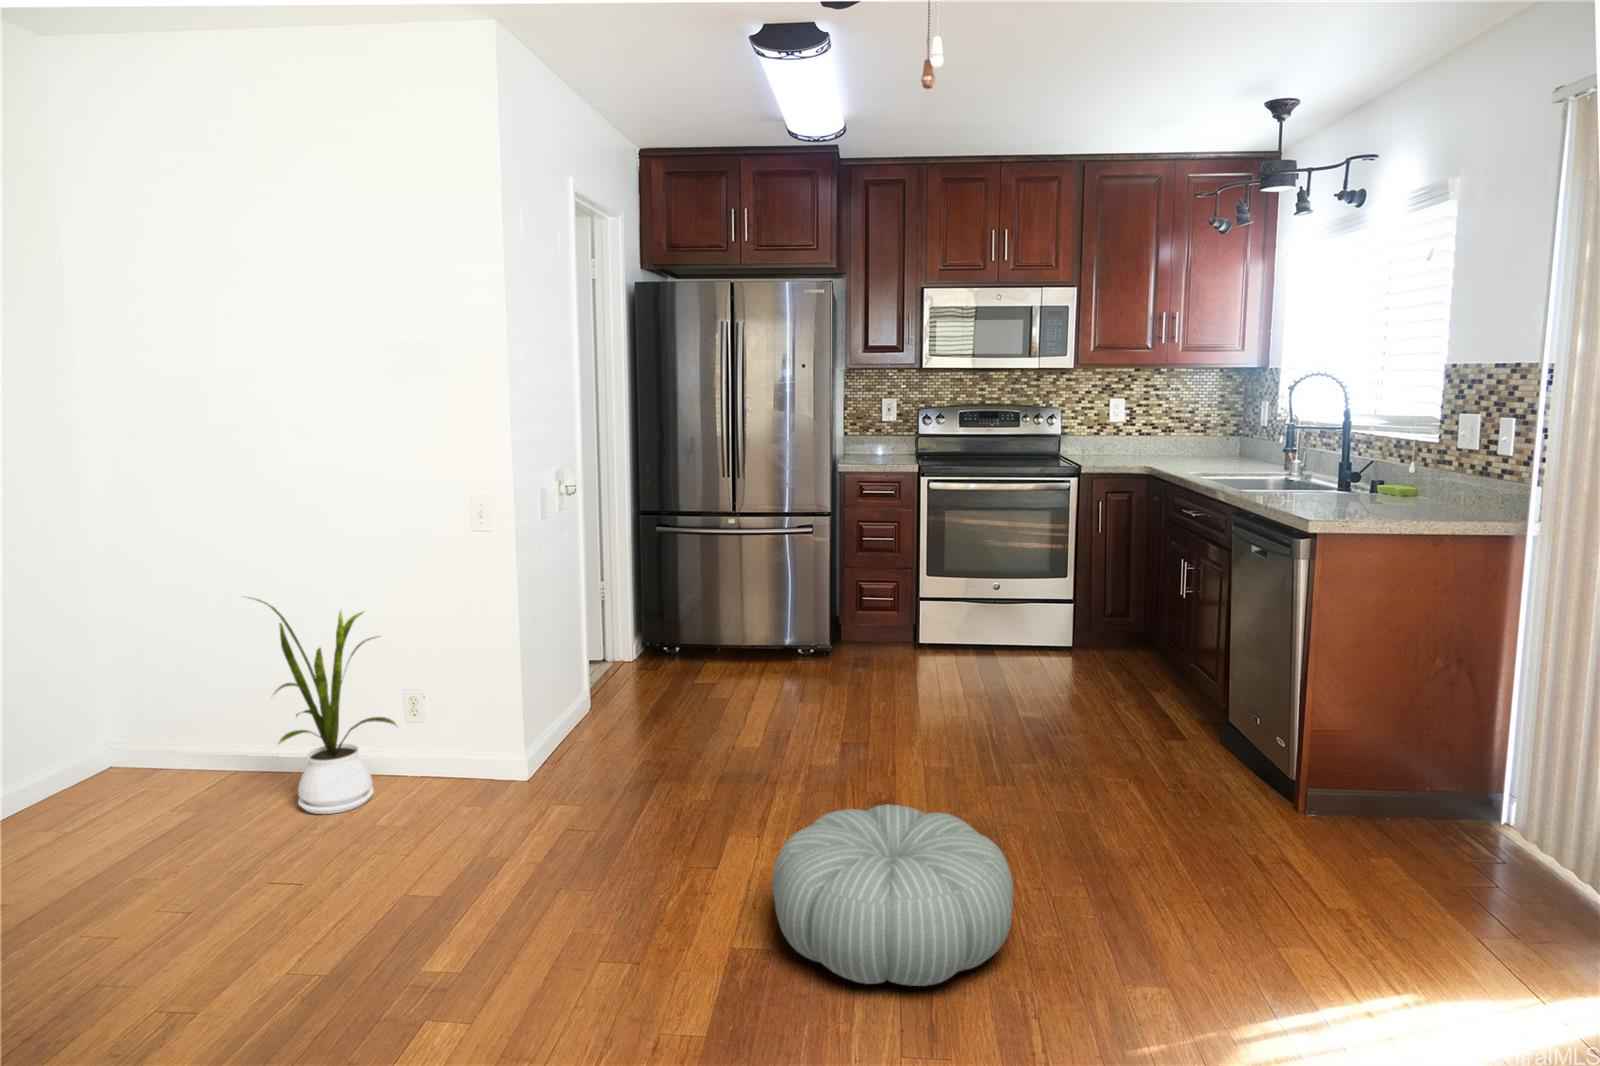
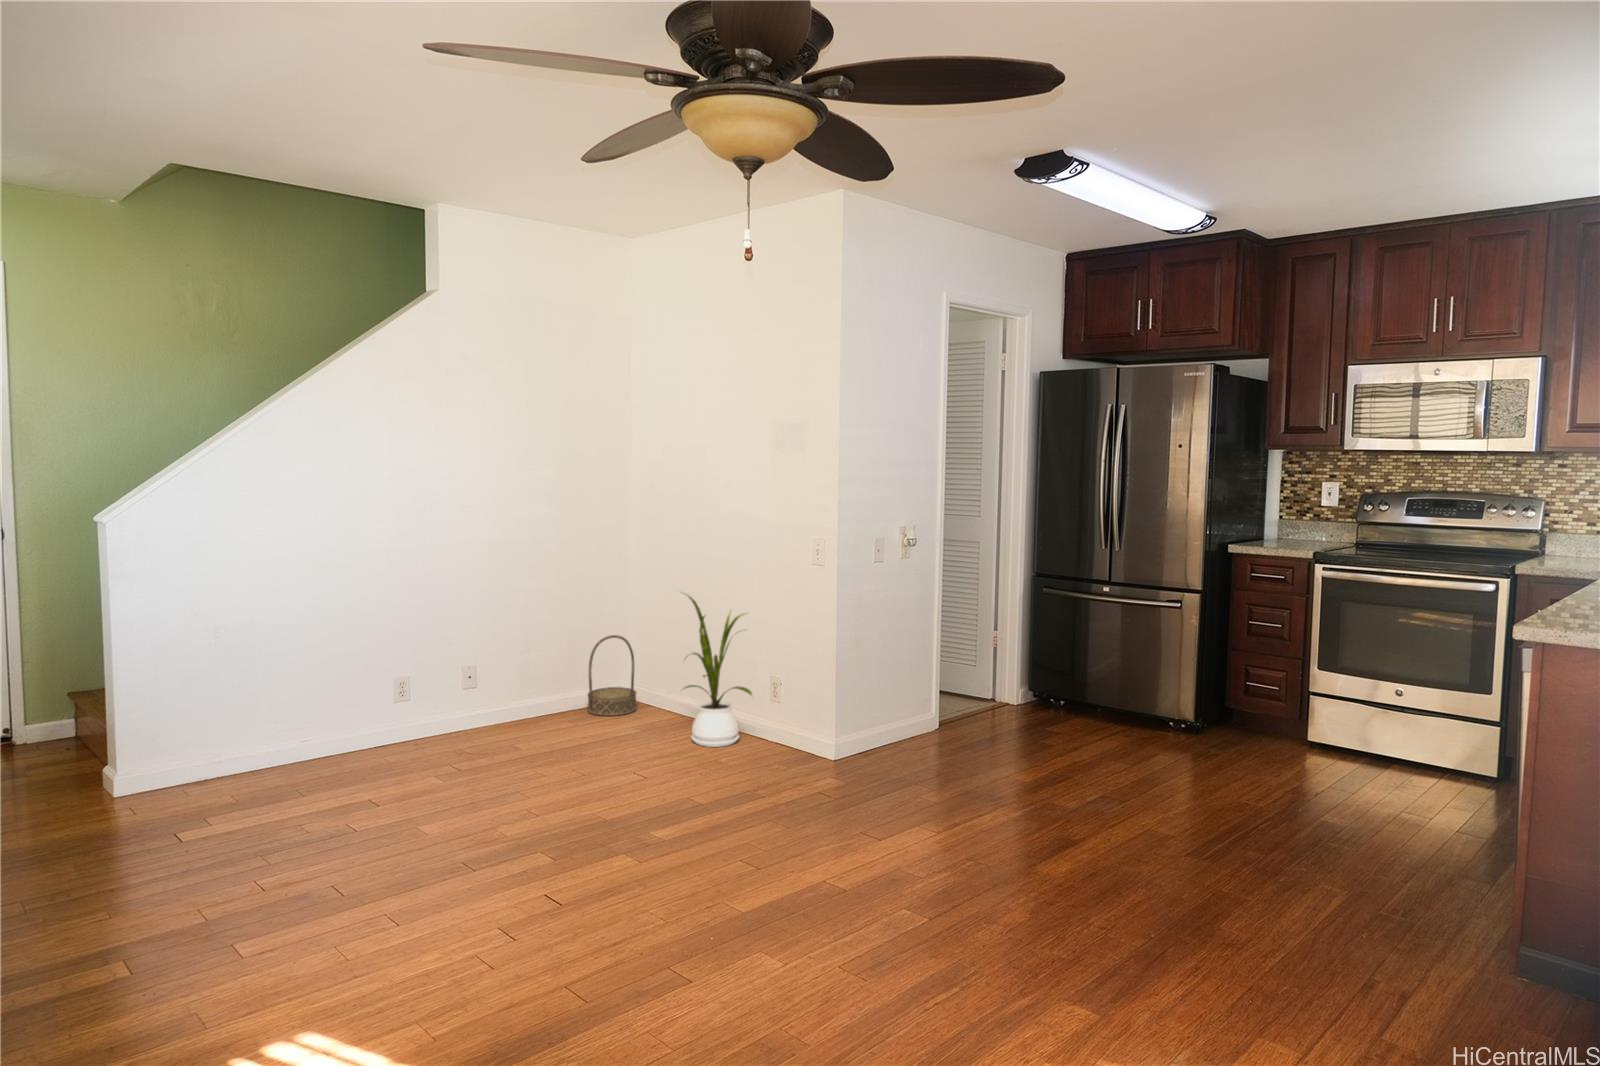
basket: none [46,681,141,816] -> present [588,635,637,716]
pouf: present [772,804,1013,986] -> none [829,811,1035,959]

